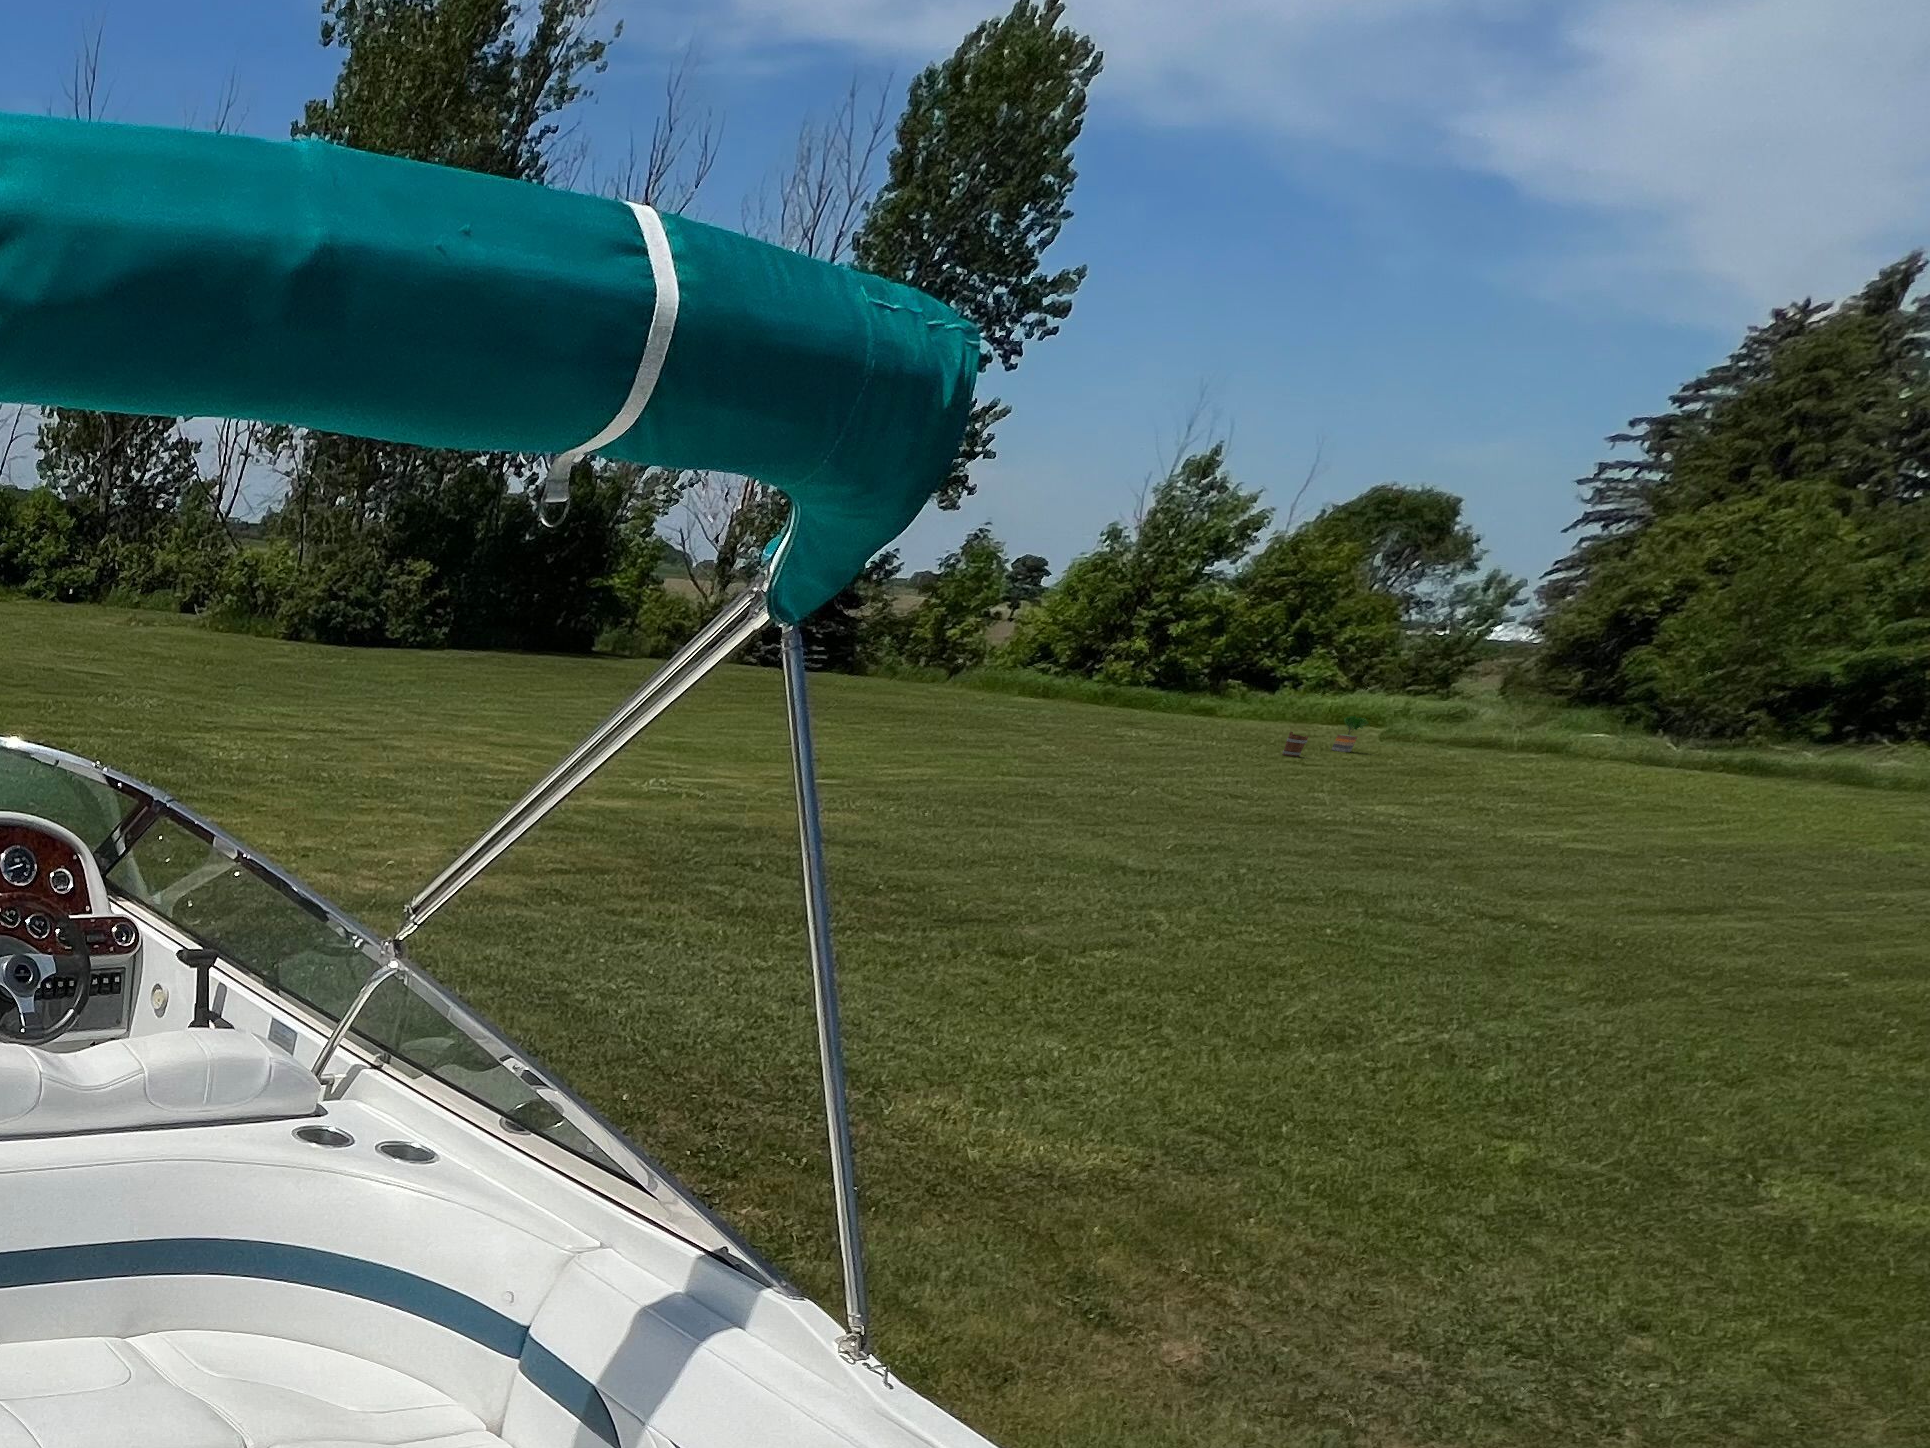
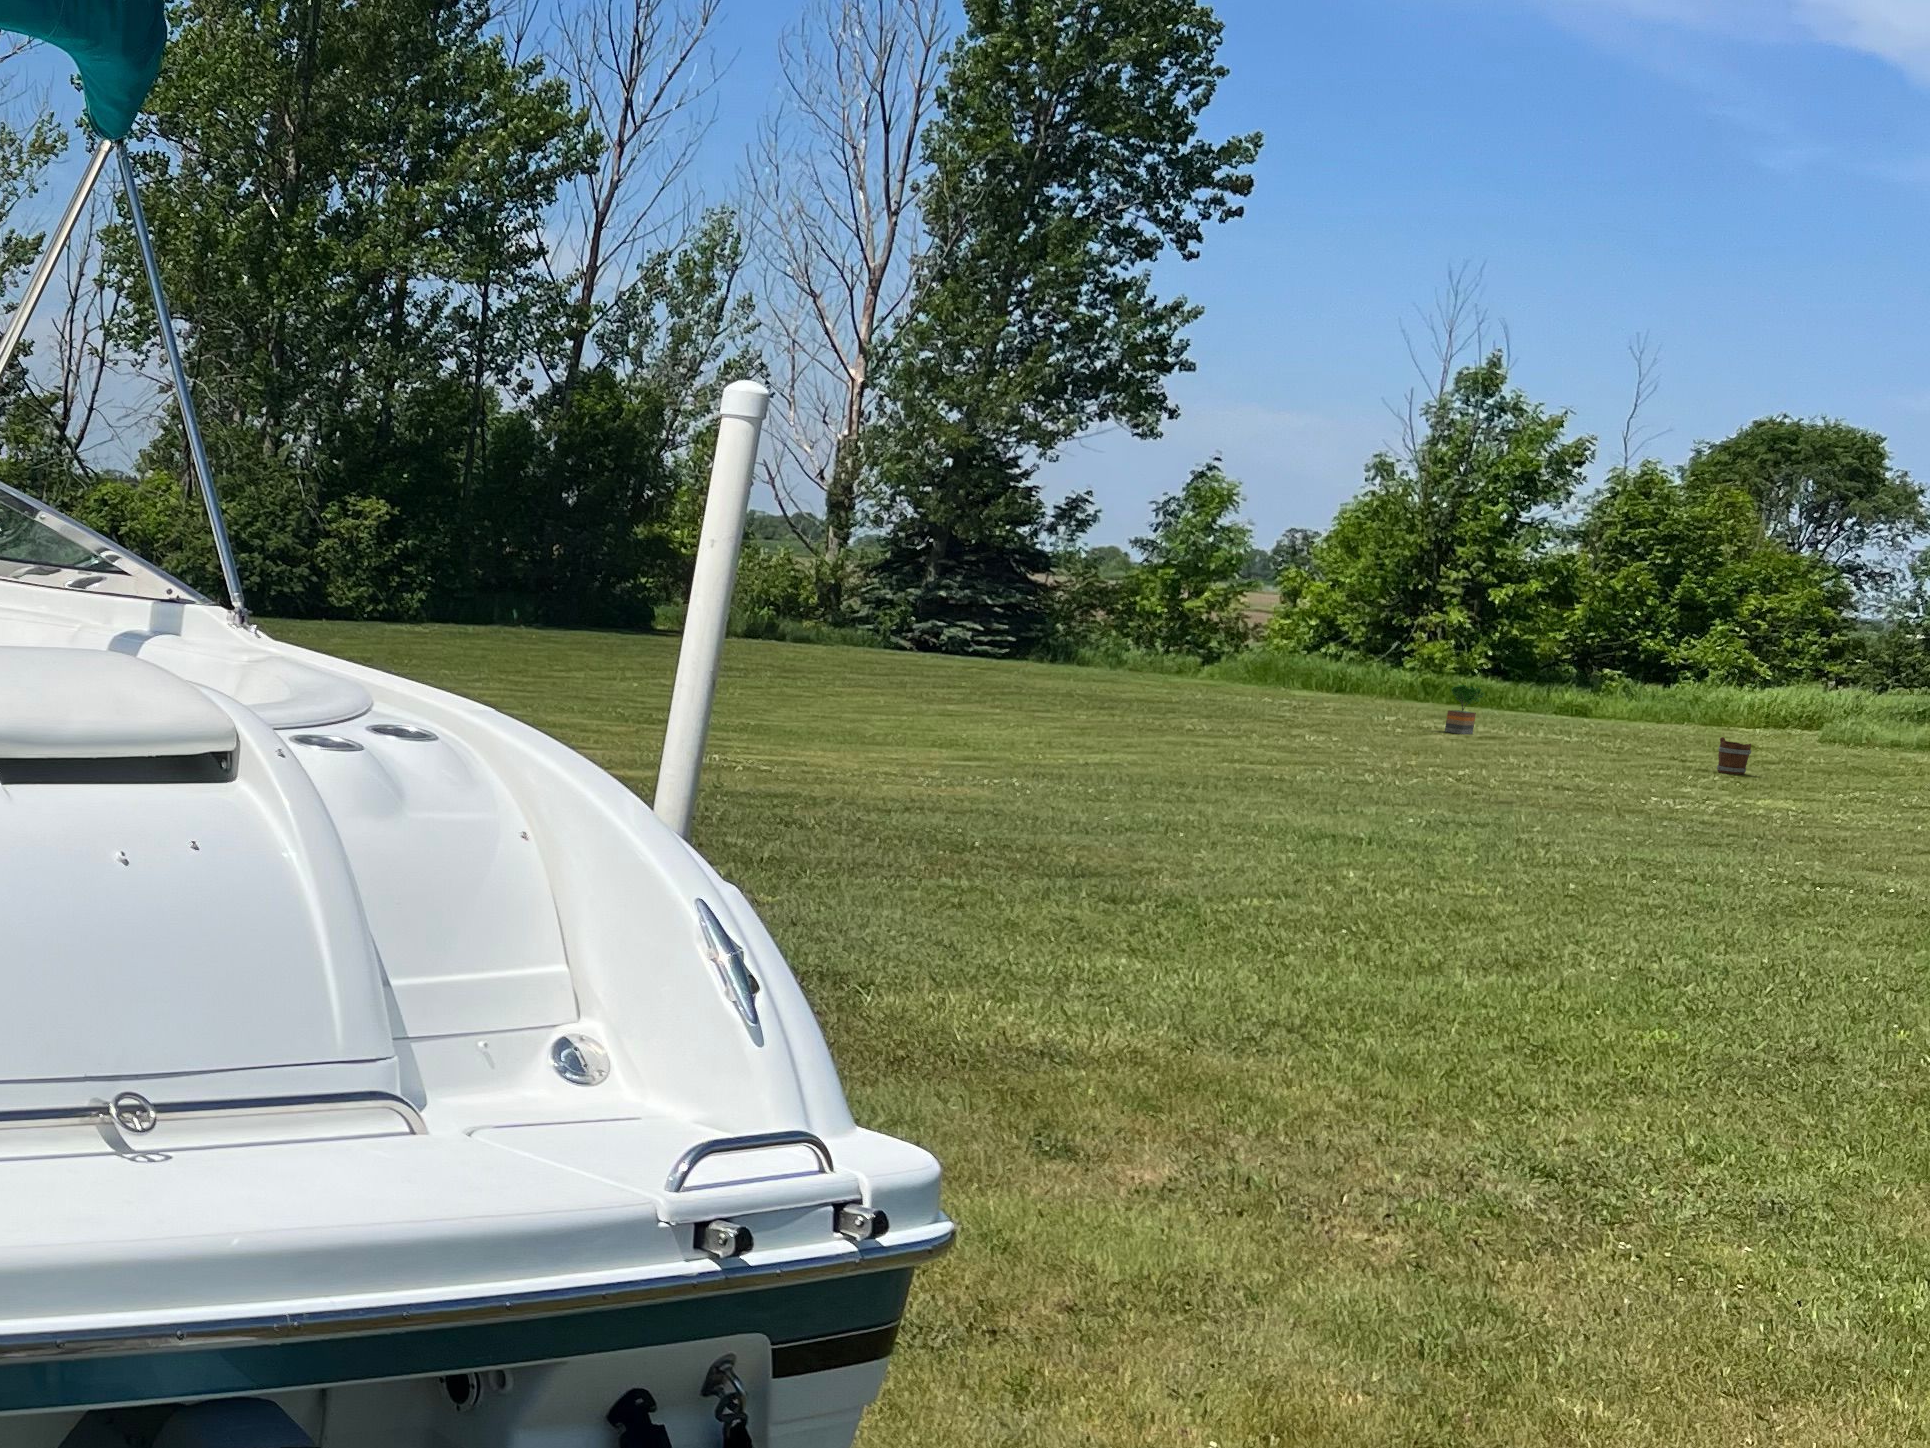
potted tree: present [1331,716,1368,752] -> present [1445,685,1485,734]

